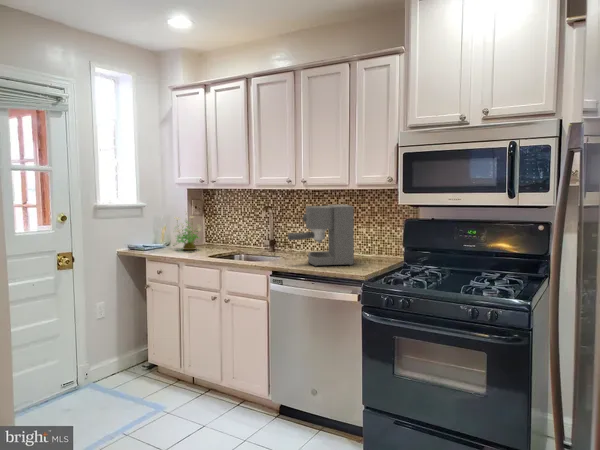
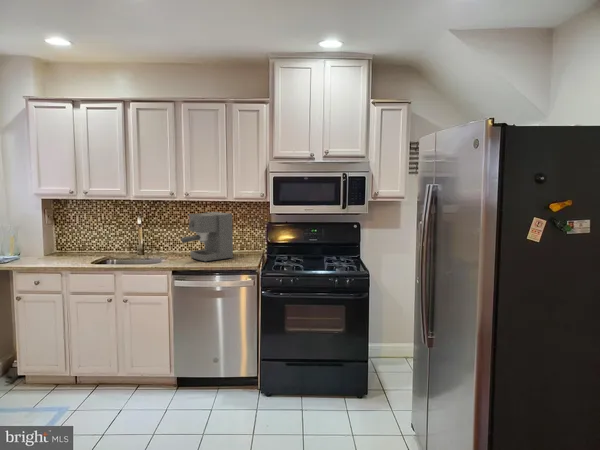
potted plant: present [176,217,201,250] -> none [32,222,70,259]

